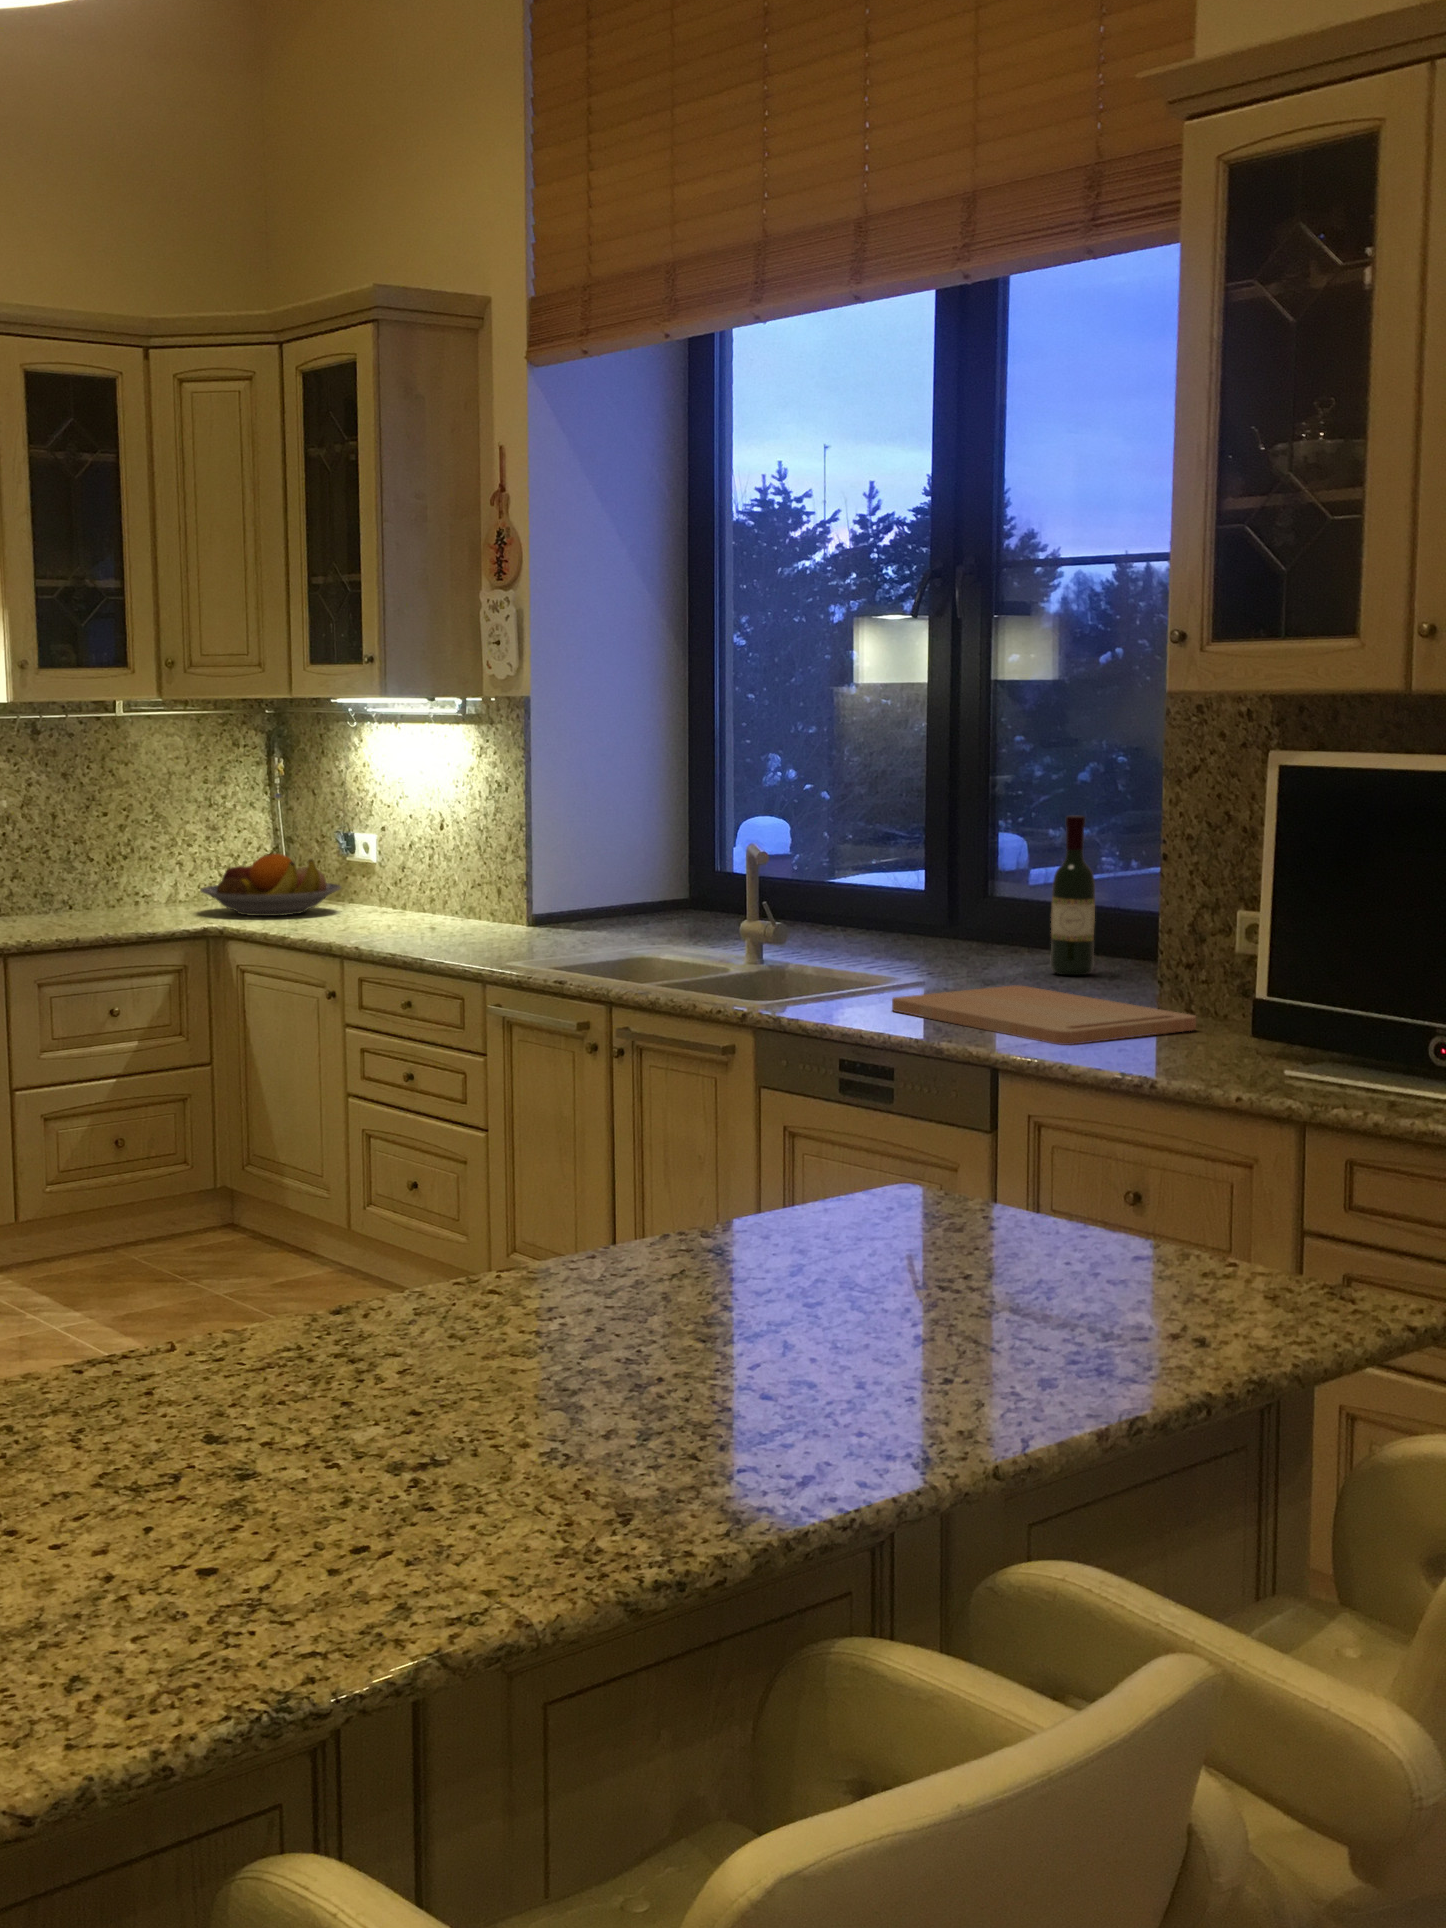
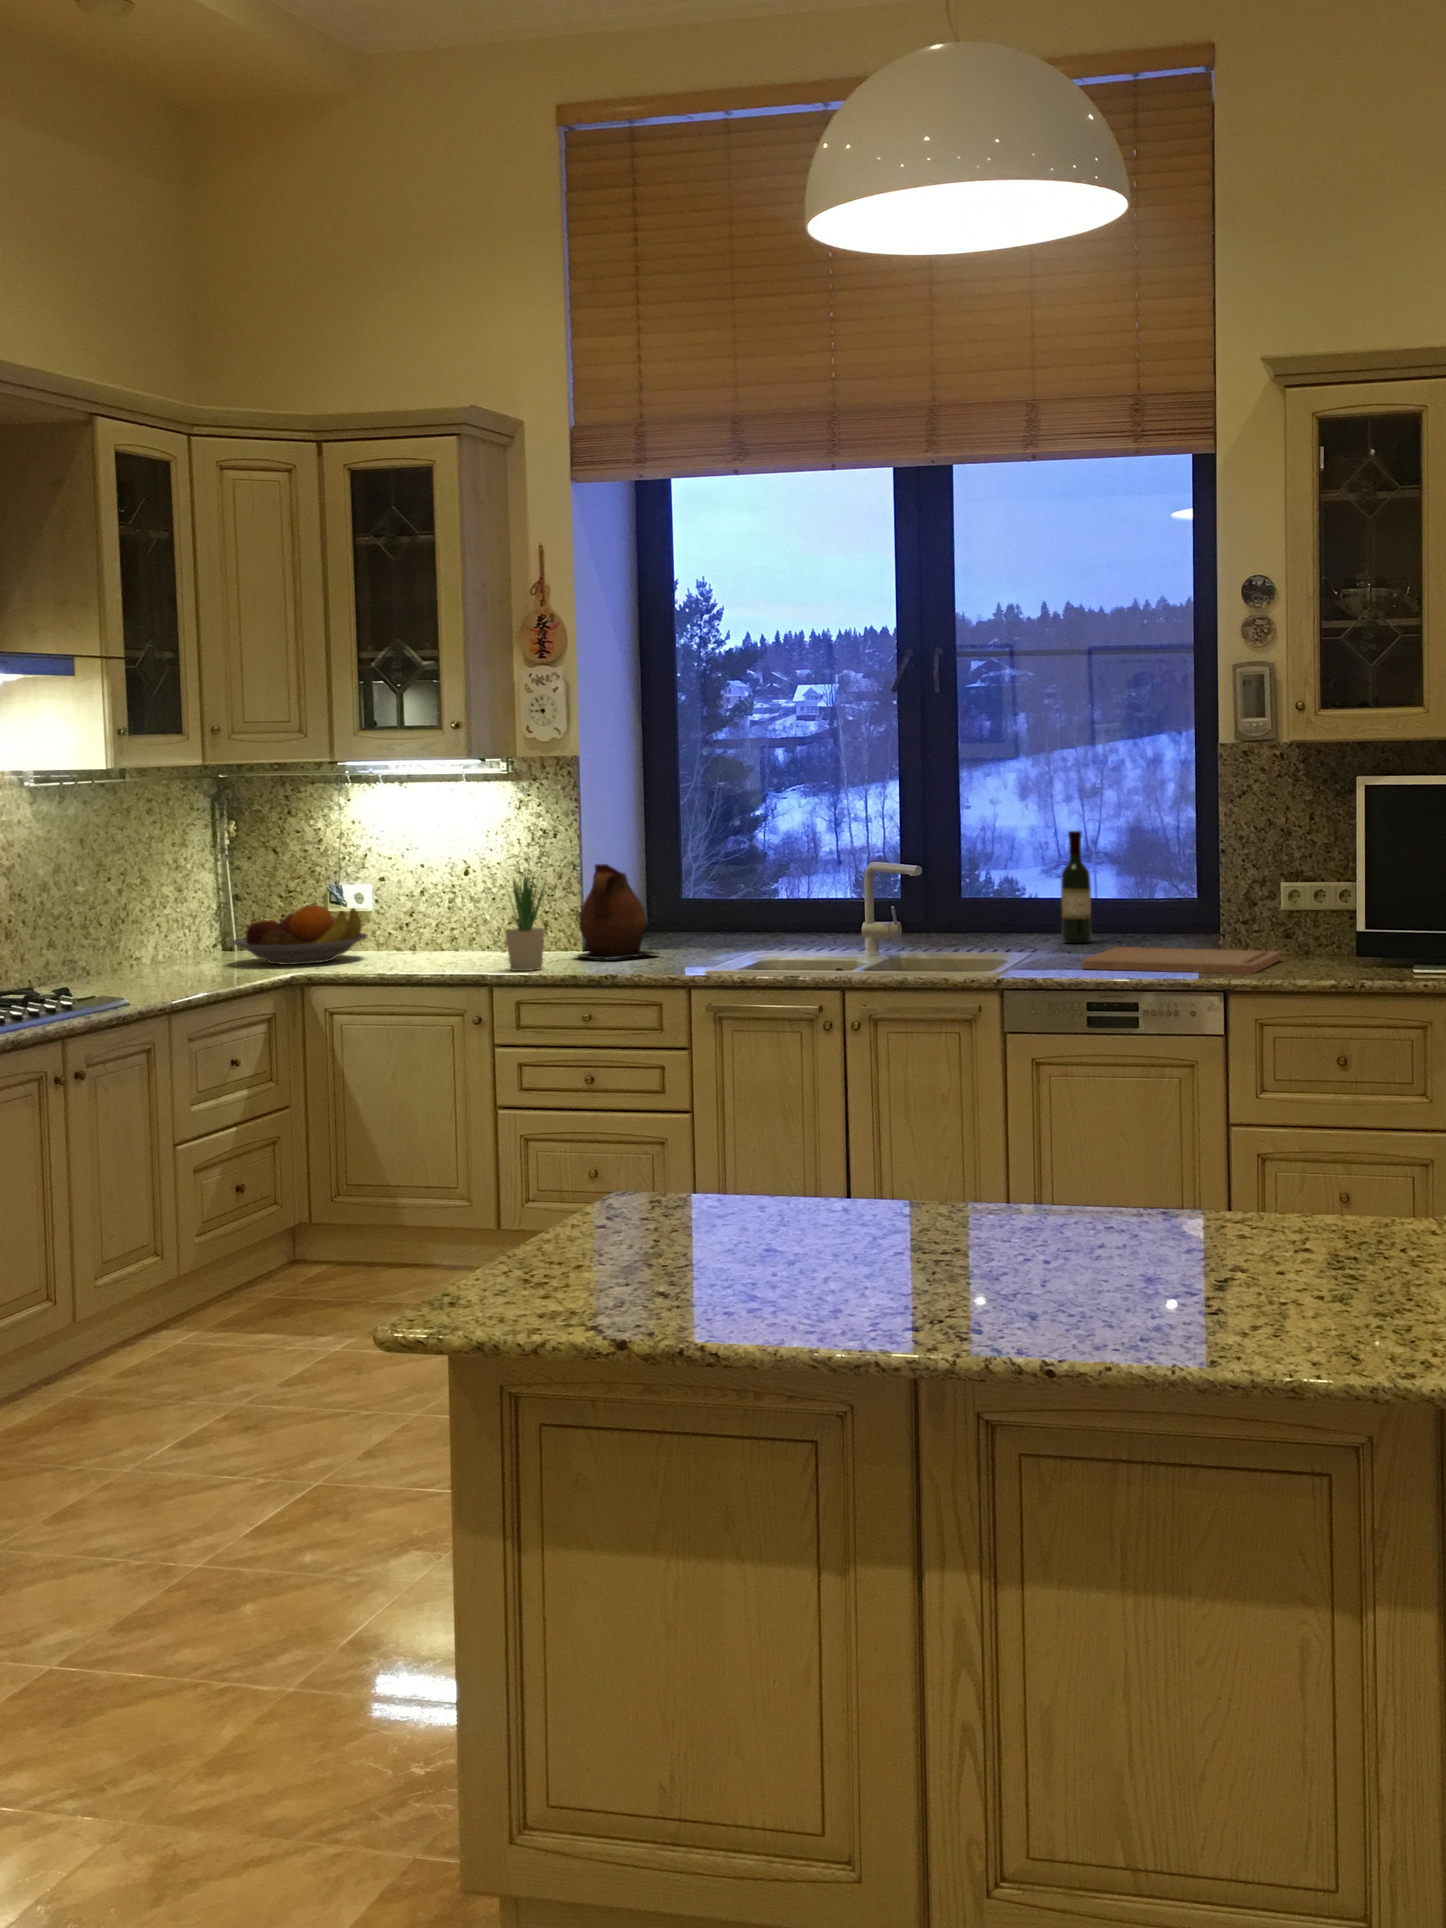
potted plant: none [360,813,402,944] -> present [505,875,545,971]
ceramic pitcher: none [474,825,568,941] -> present [577,864,660,959]

